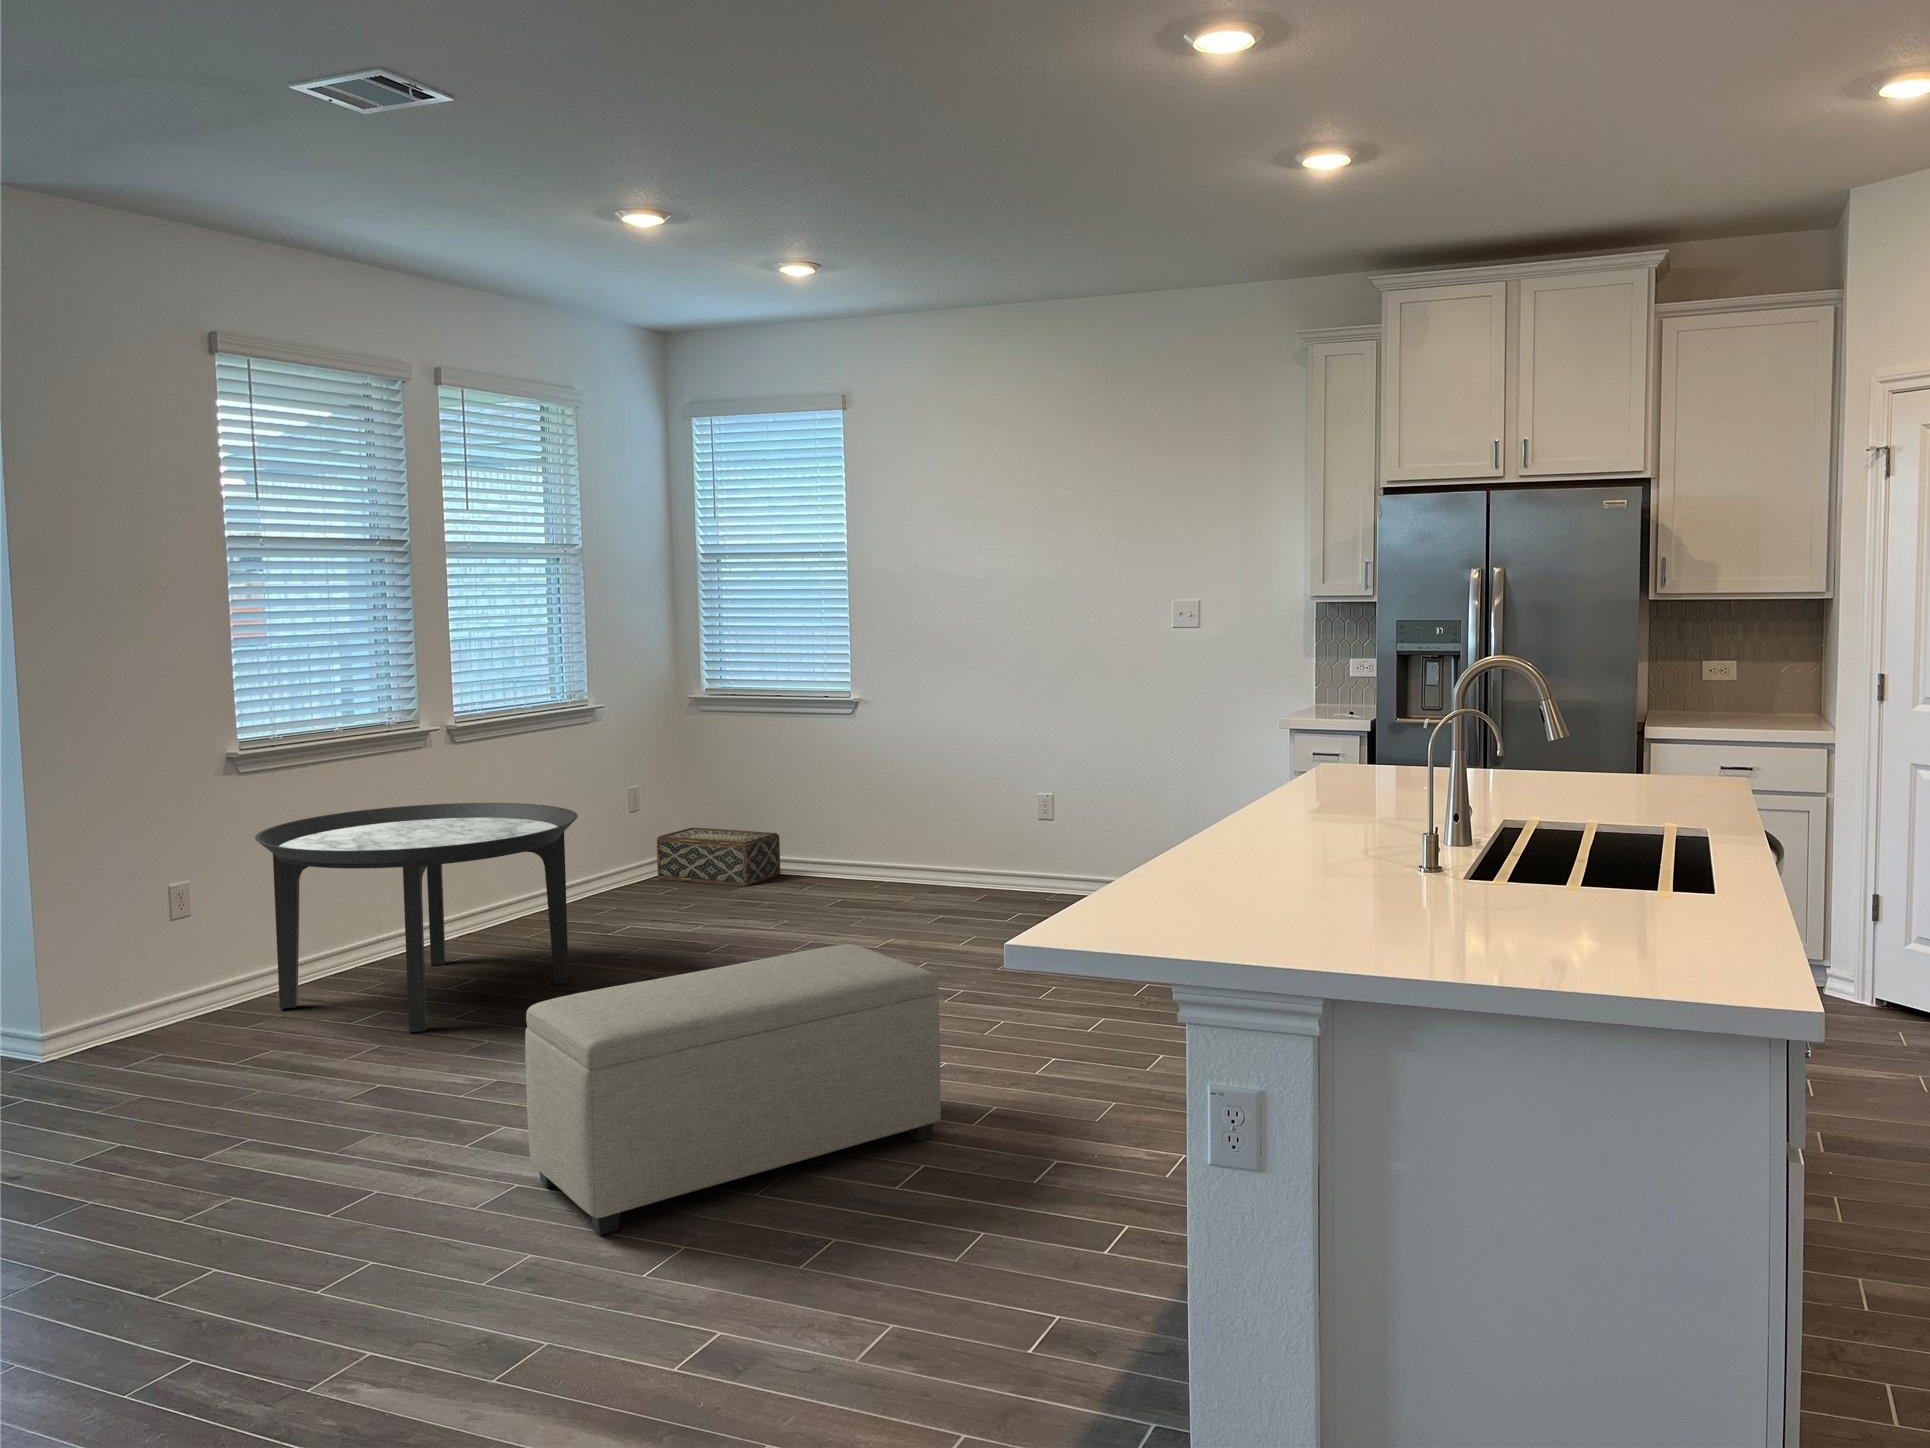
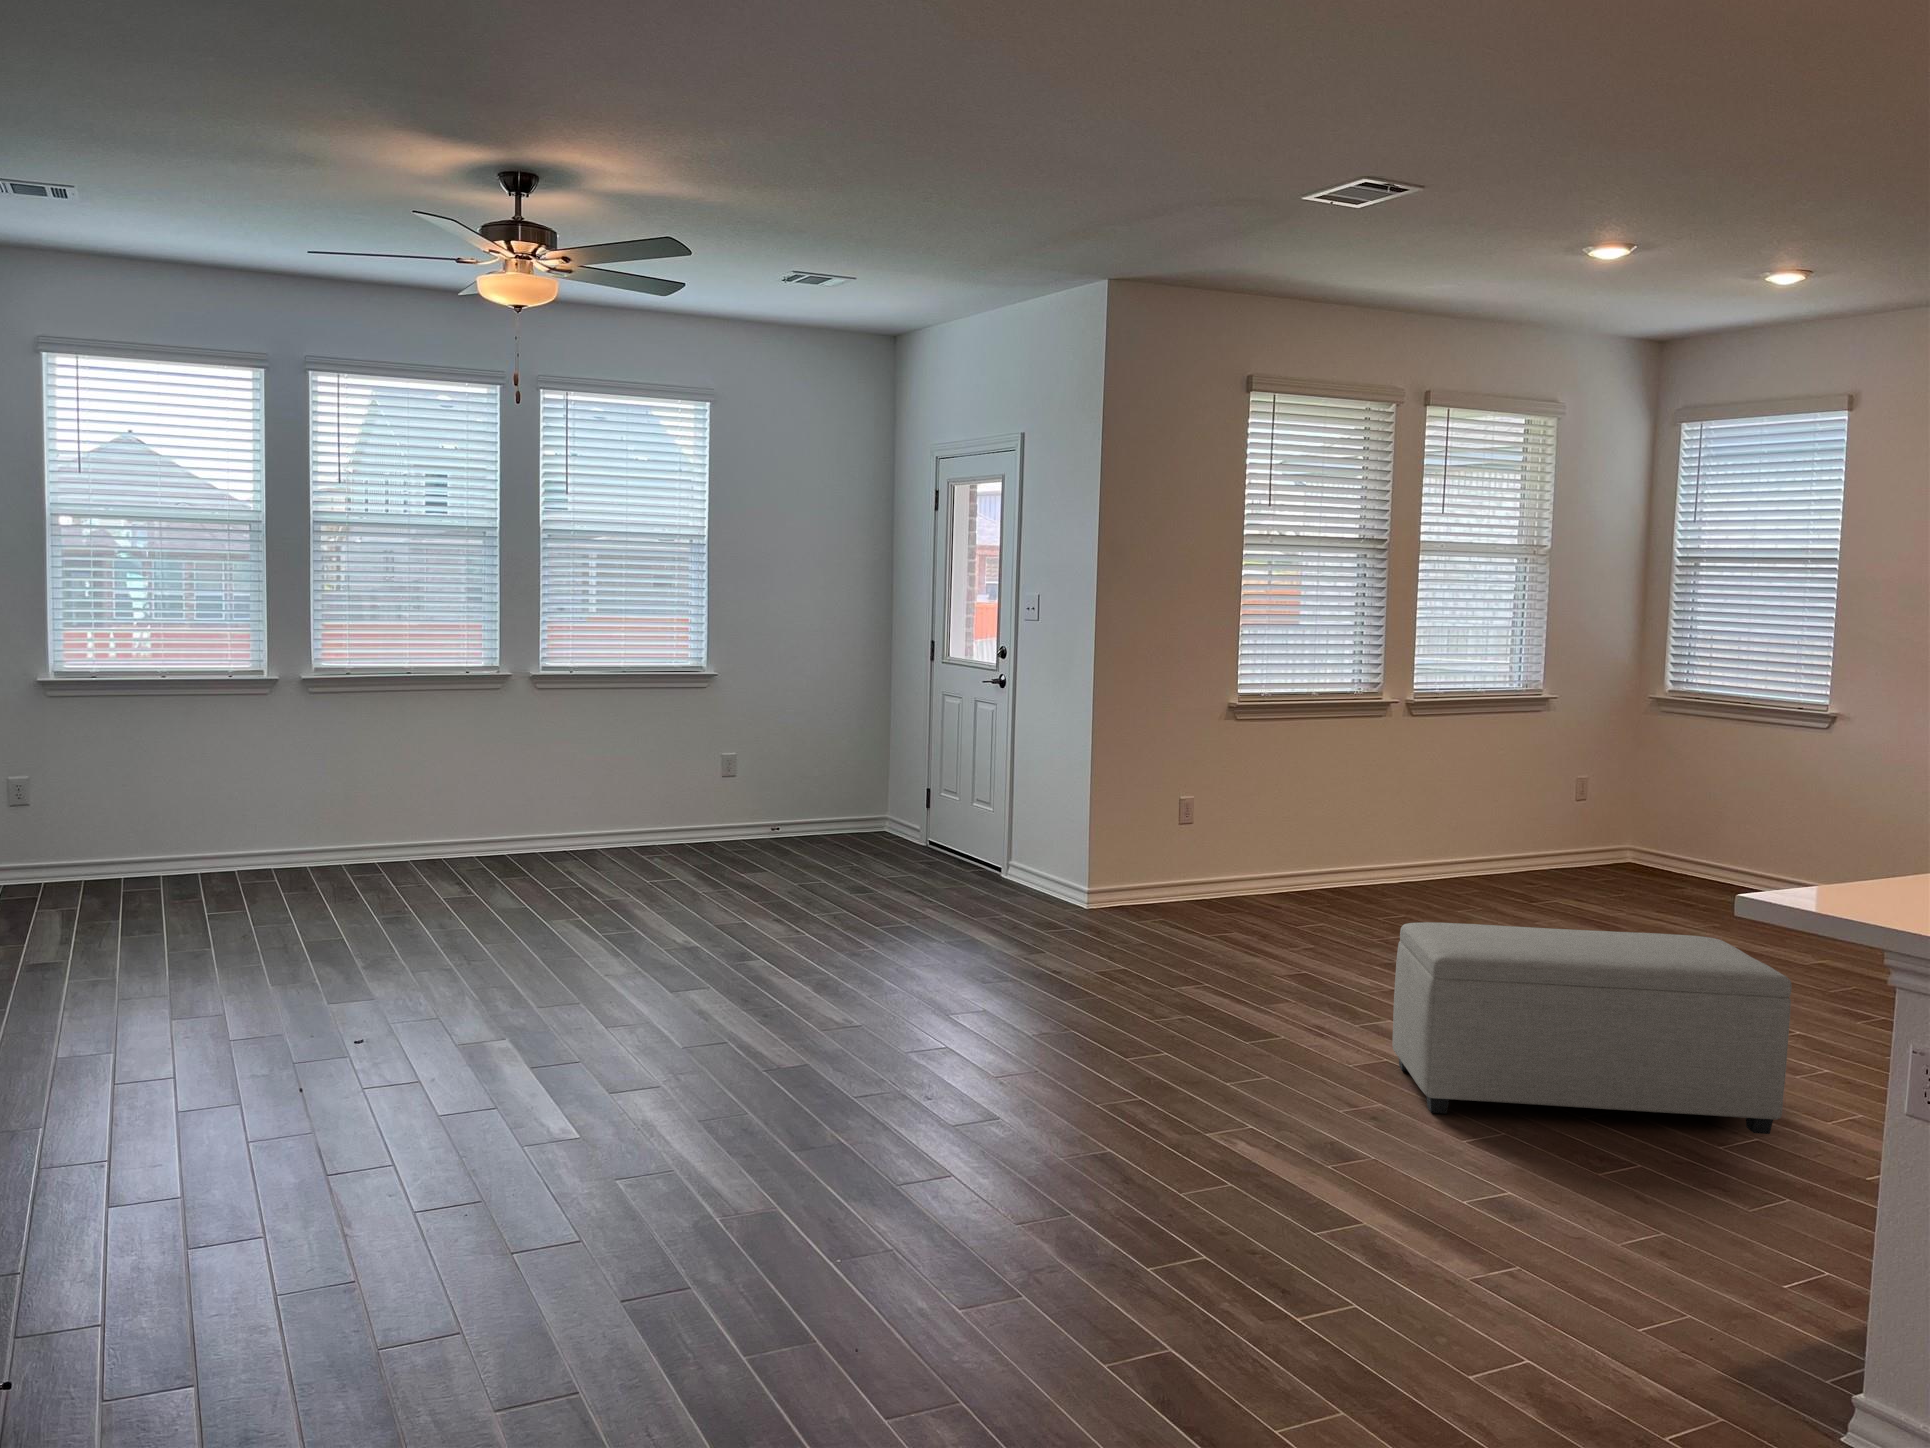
round table: present [255,803,578,1032] -> none [1242,761,1502,944]
woven basket: present [657,827,780,886] -> none [1599,826,1733,890]

